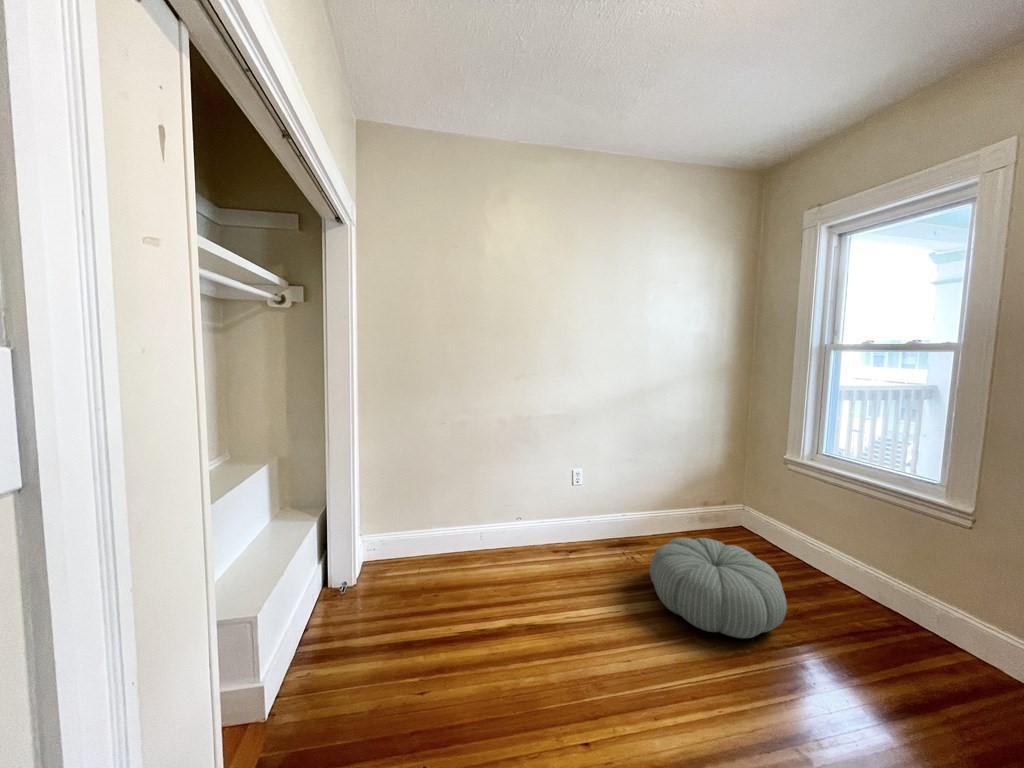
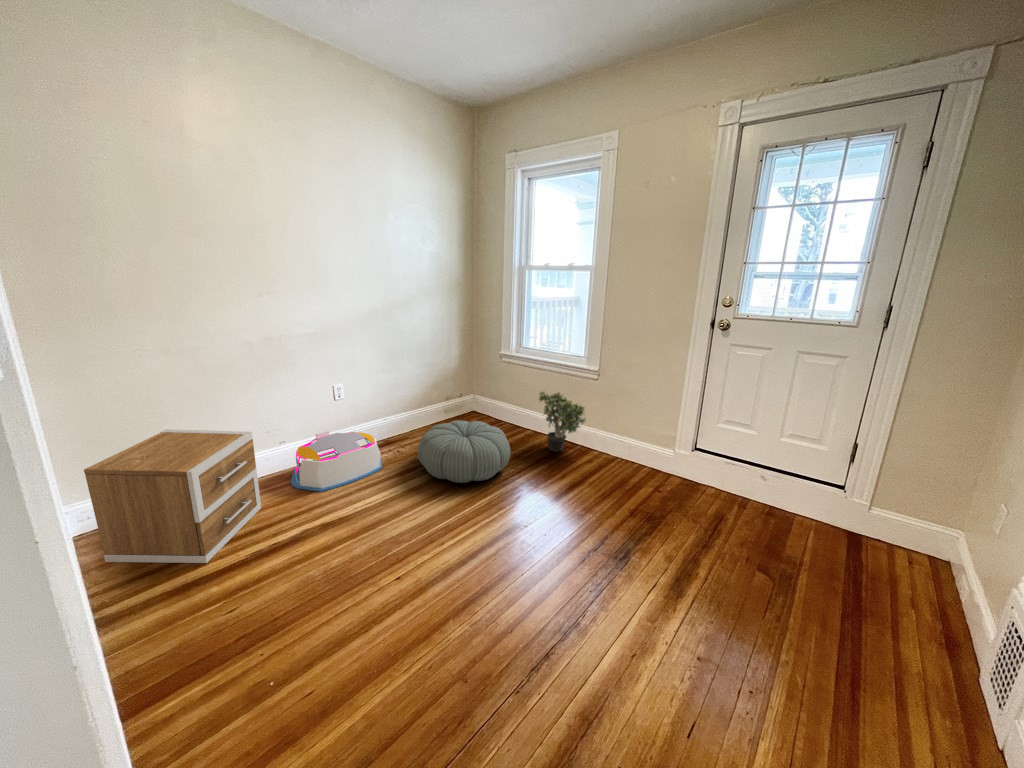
nightstand: none [371,489,487,625] -> present [84,429,261,563]
storage bin: none [518,516,609,583] -> present [291,431,382,492]
potted plant: none [840,524,947,632] -> present [538,392,586,452]

